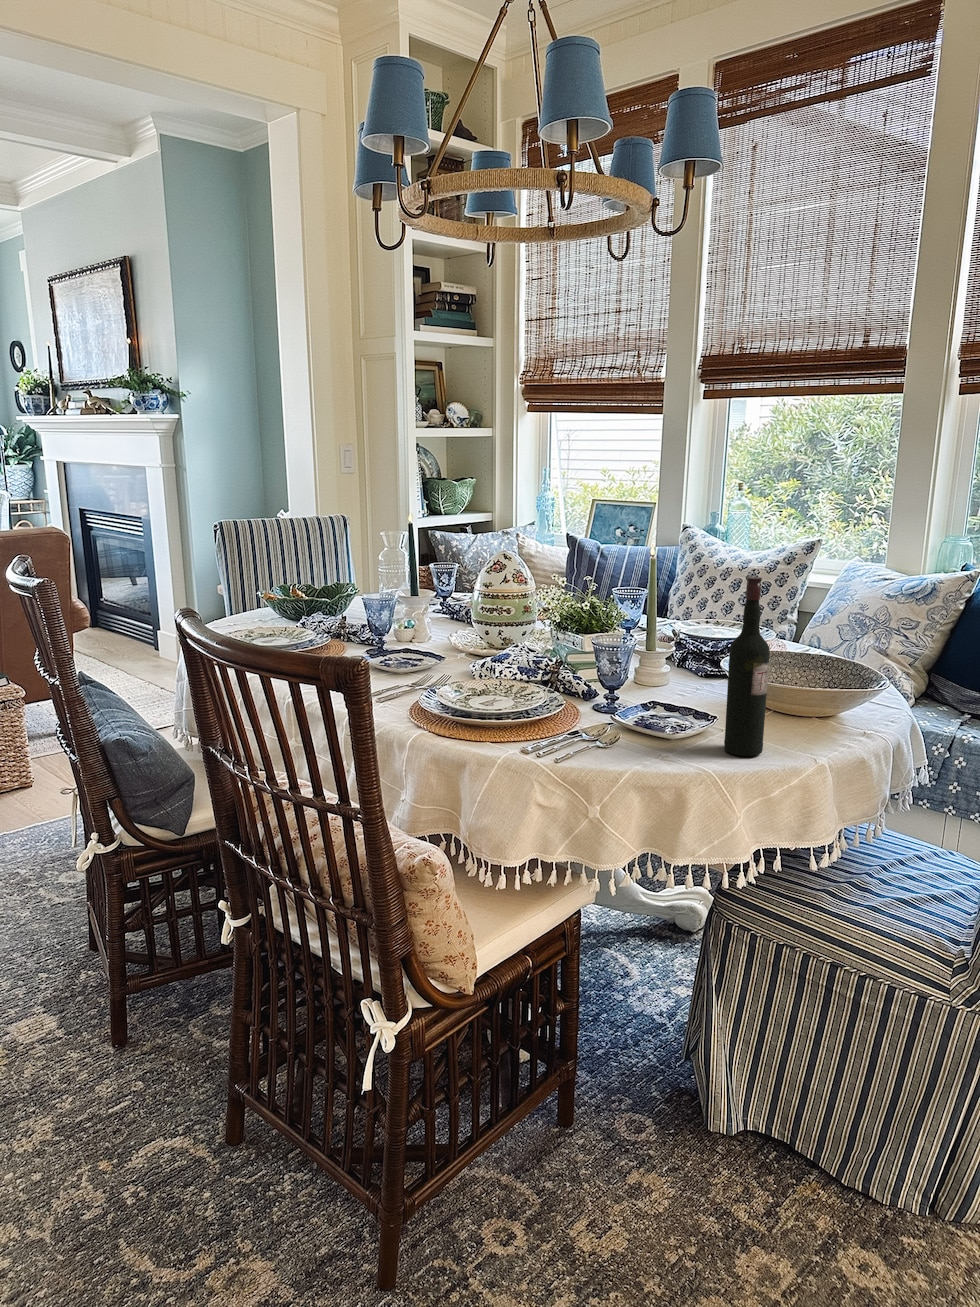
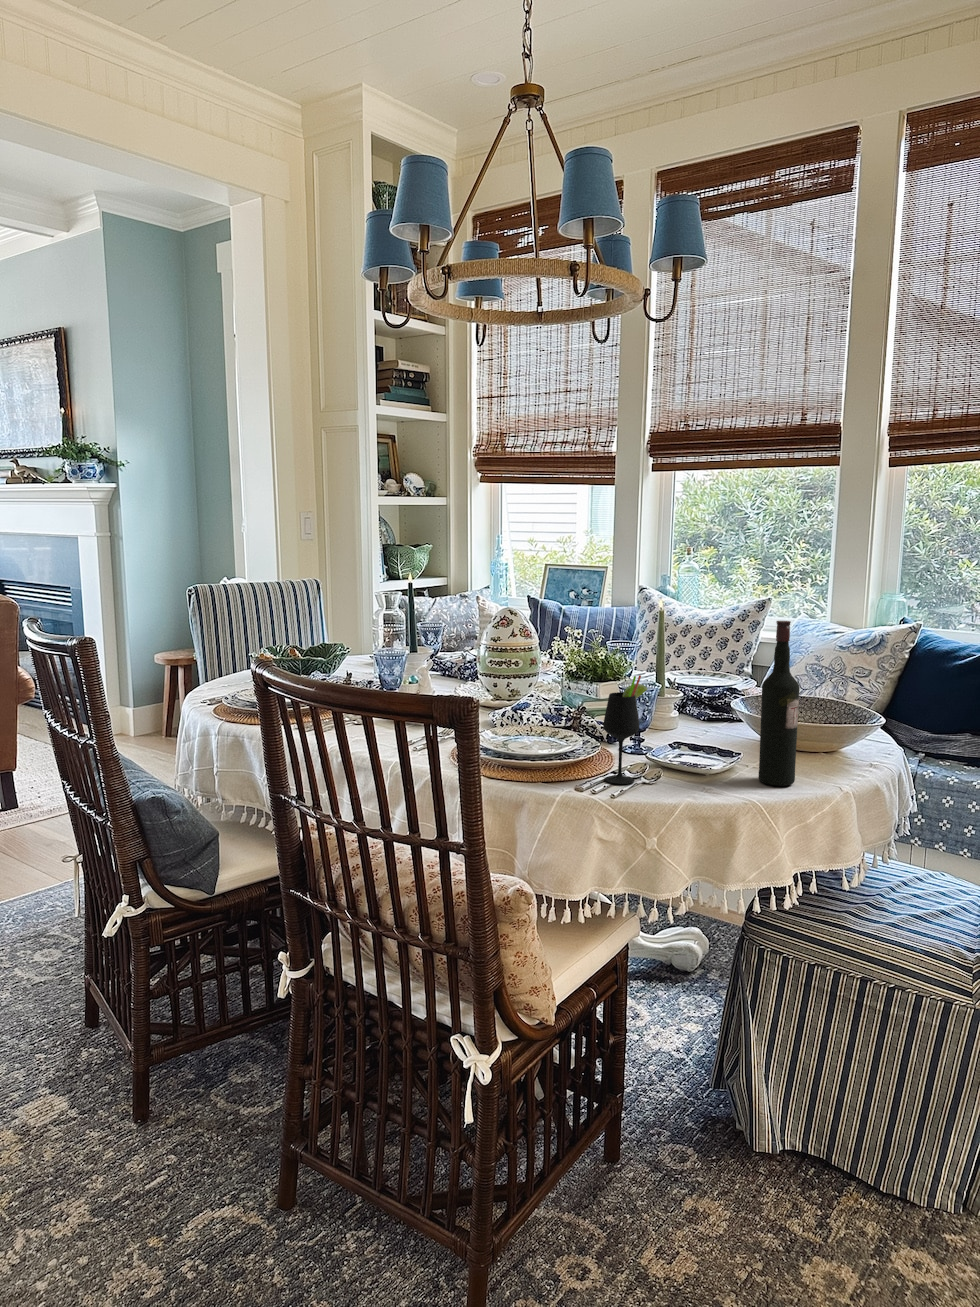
wine glass: none [555,633,603,747] -> present [603,675,647,784]

